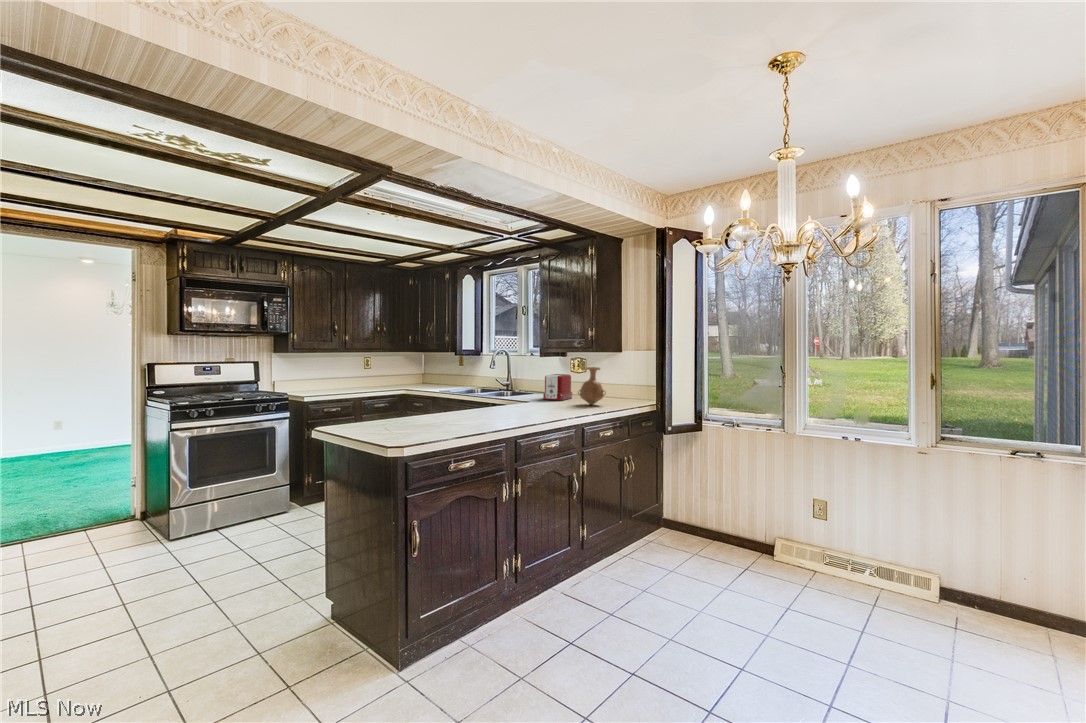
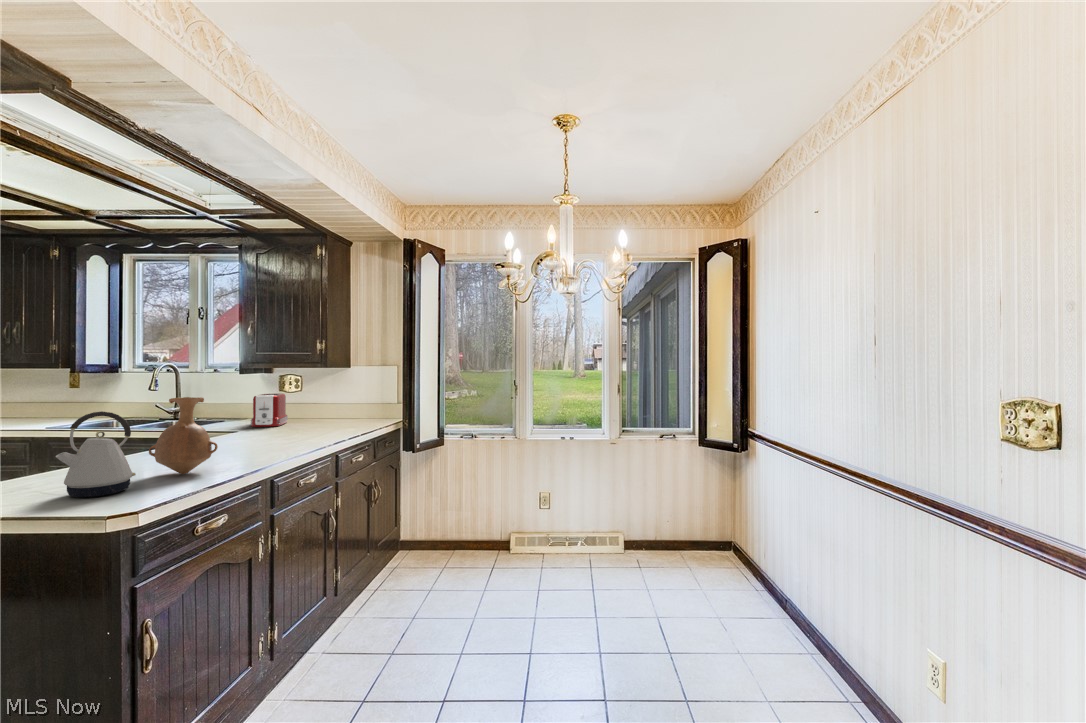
vase: present [578,367,606,405] -> present [149,397,218,474]
kettle: none [377,378,421,434] -> present [56,411,136,497]

